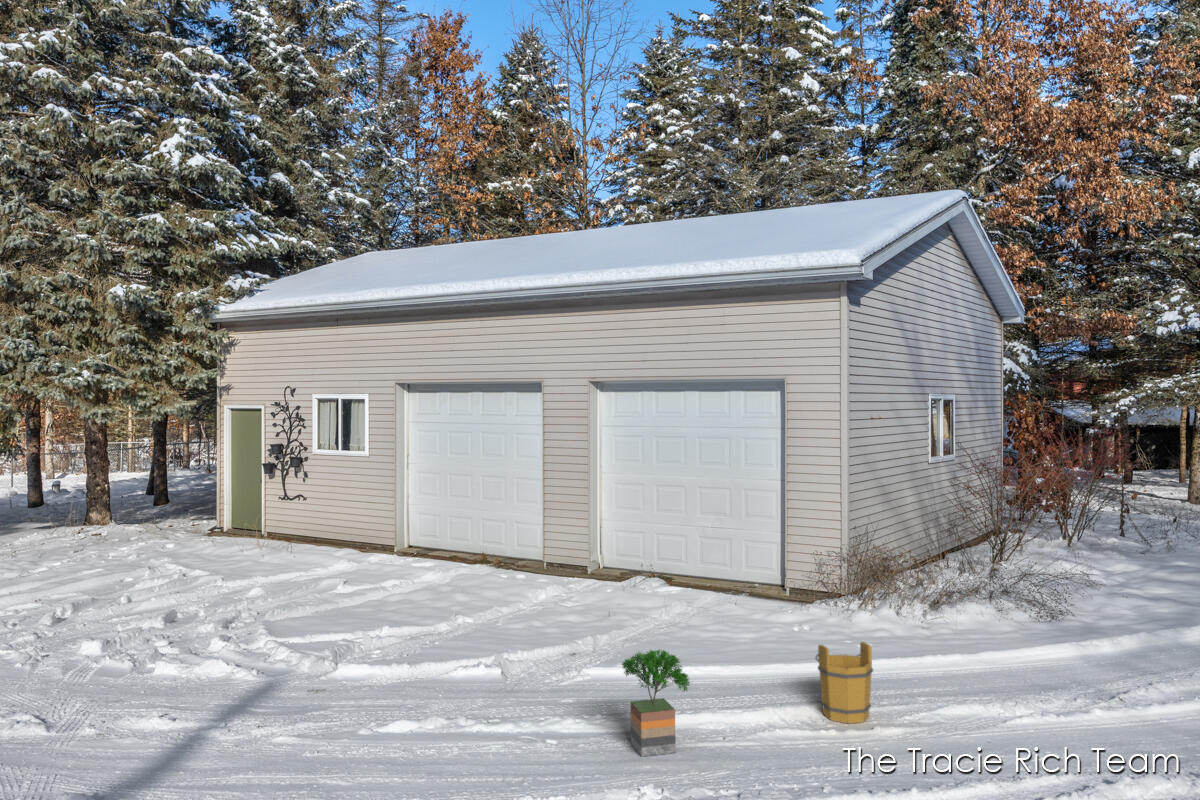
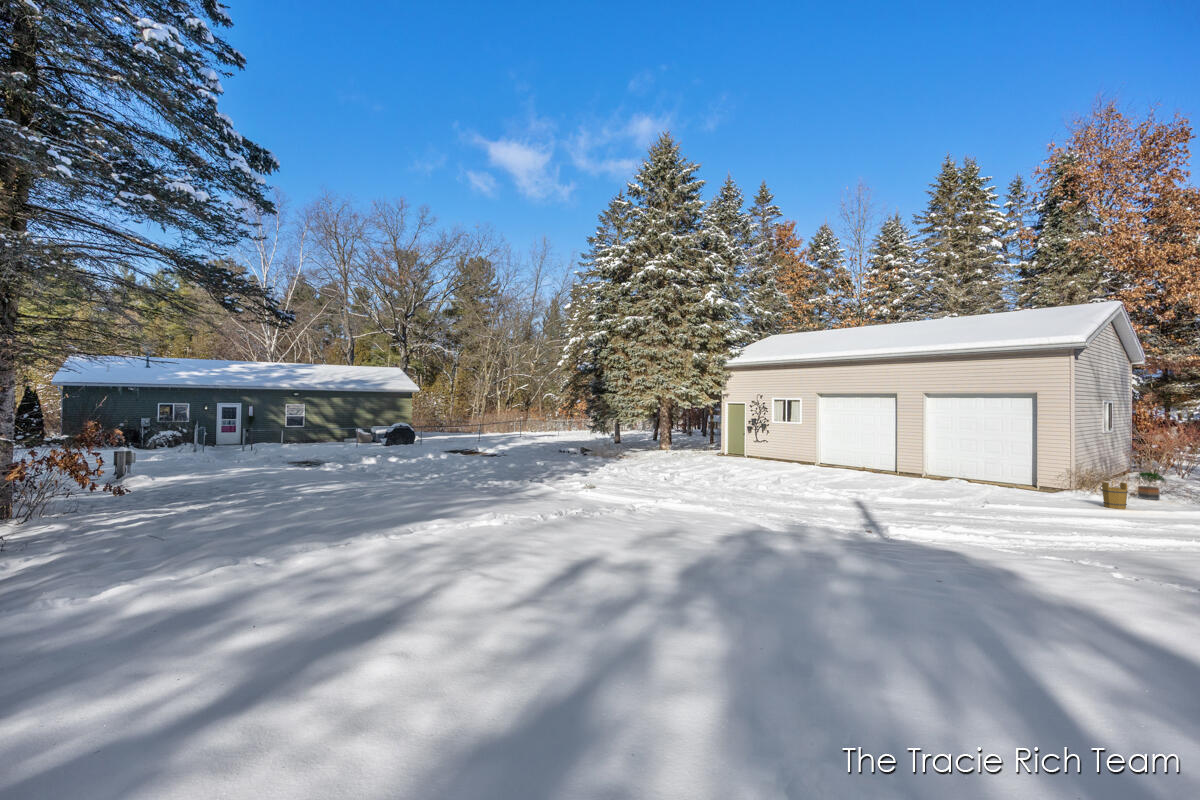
potted tree: present [622,650,690,757] -> present [1135,472,1165,500]

